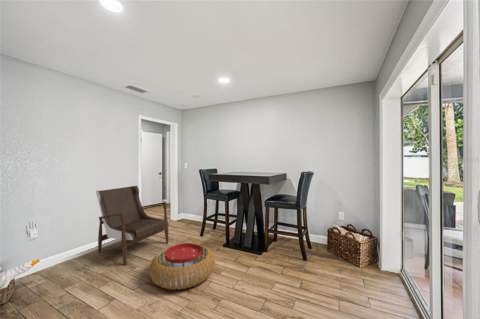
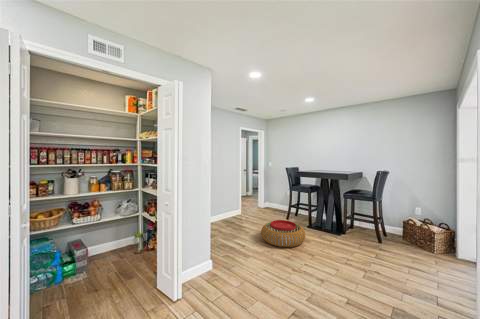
armchair: present [96,186,169,265] -> none [218,179,265,231]

